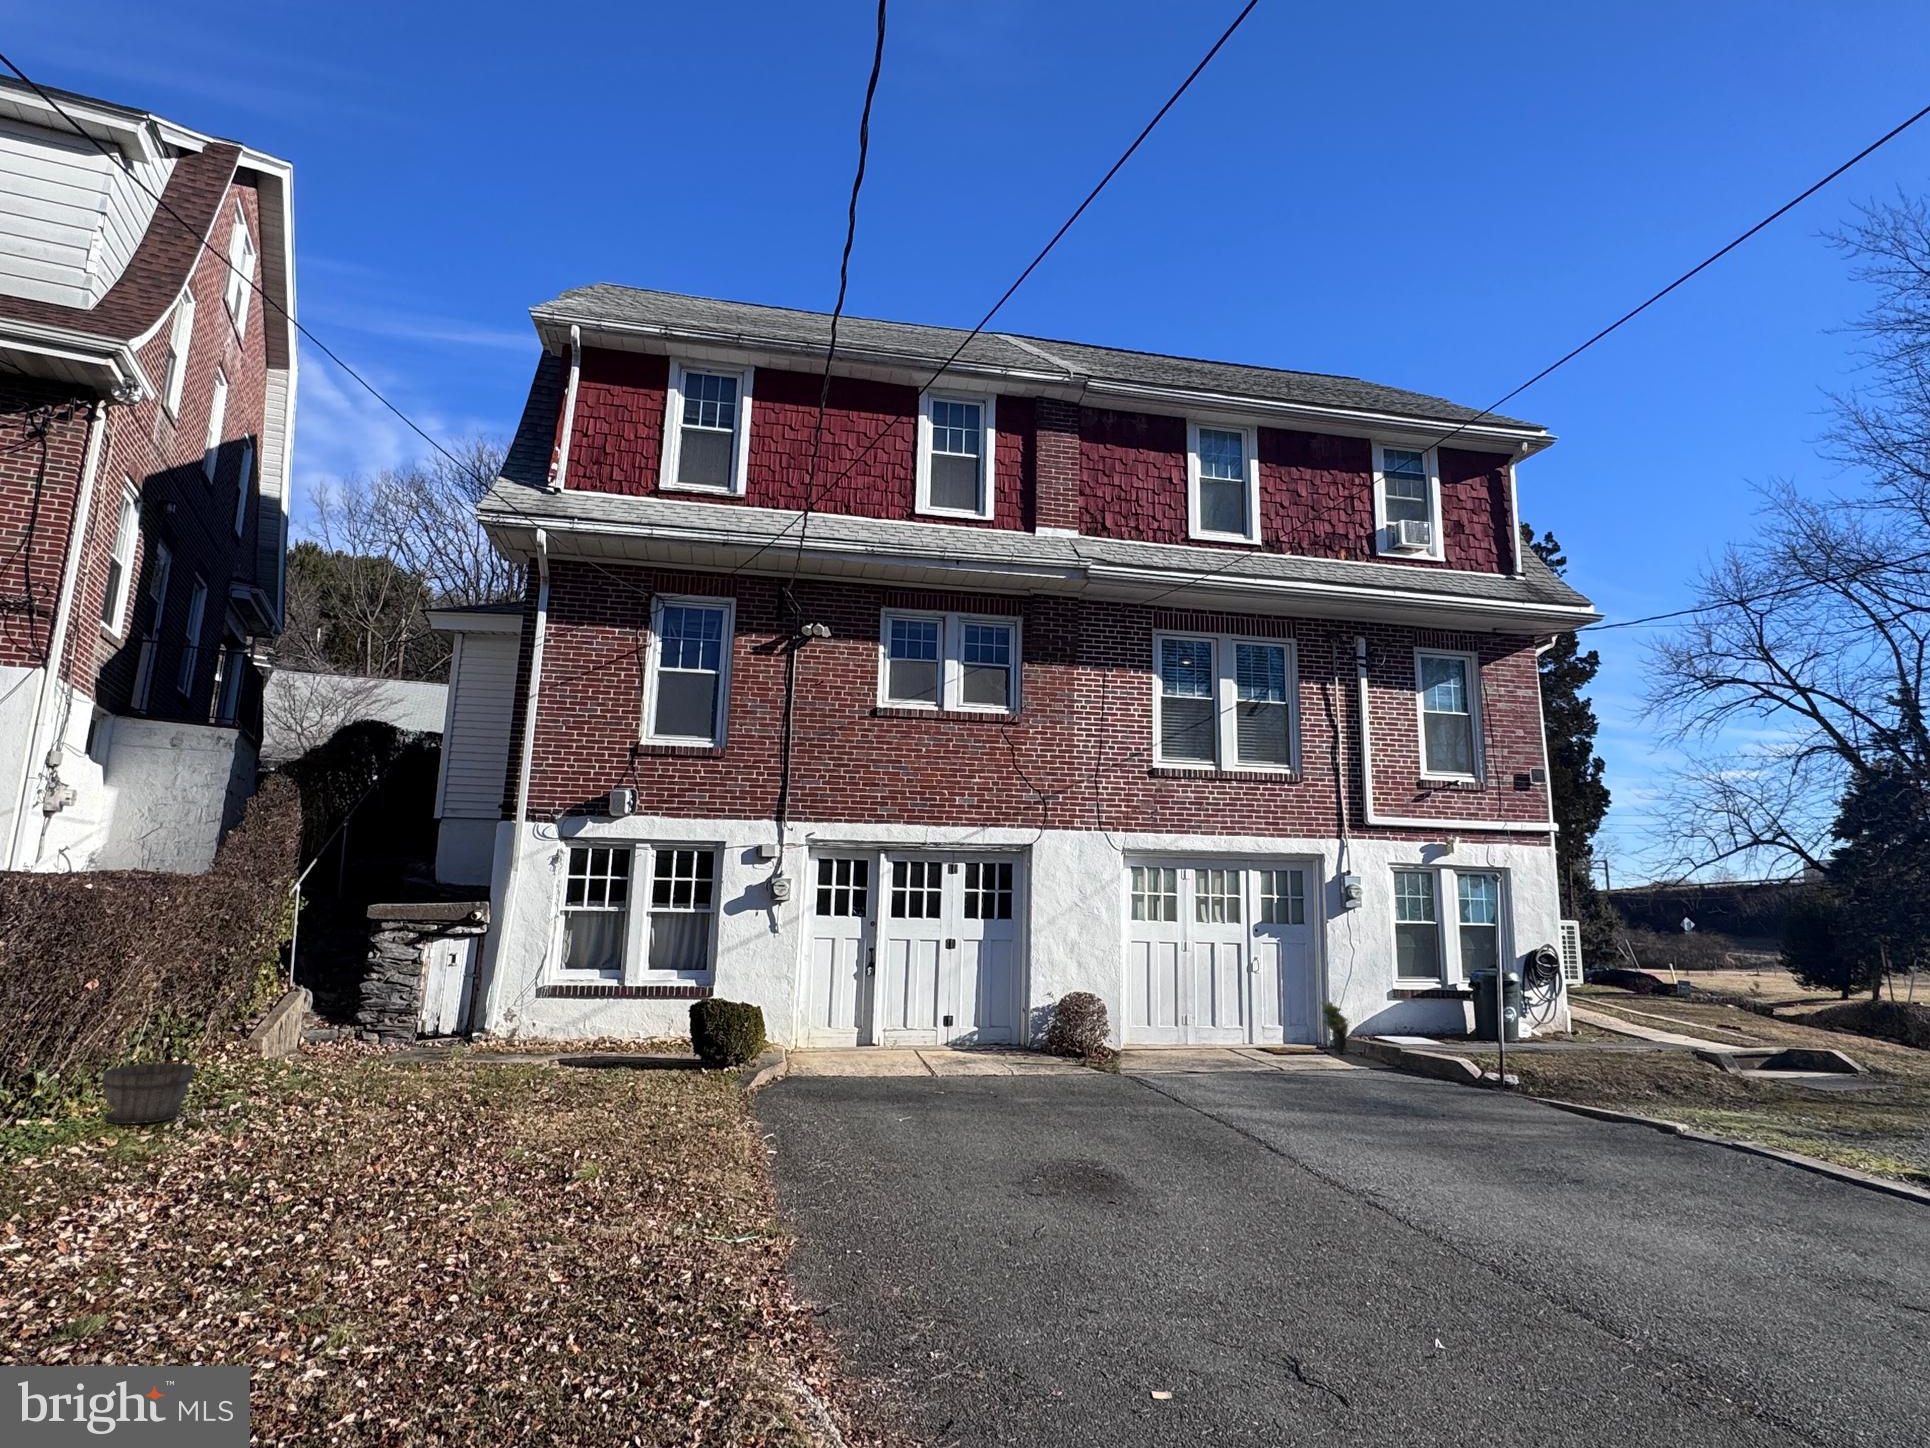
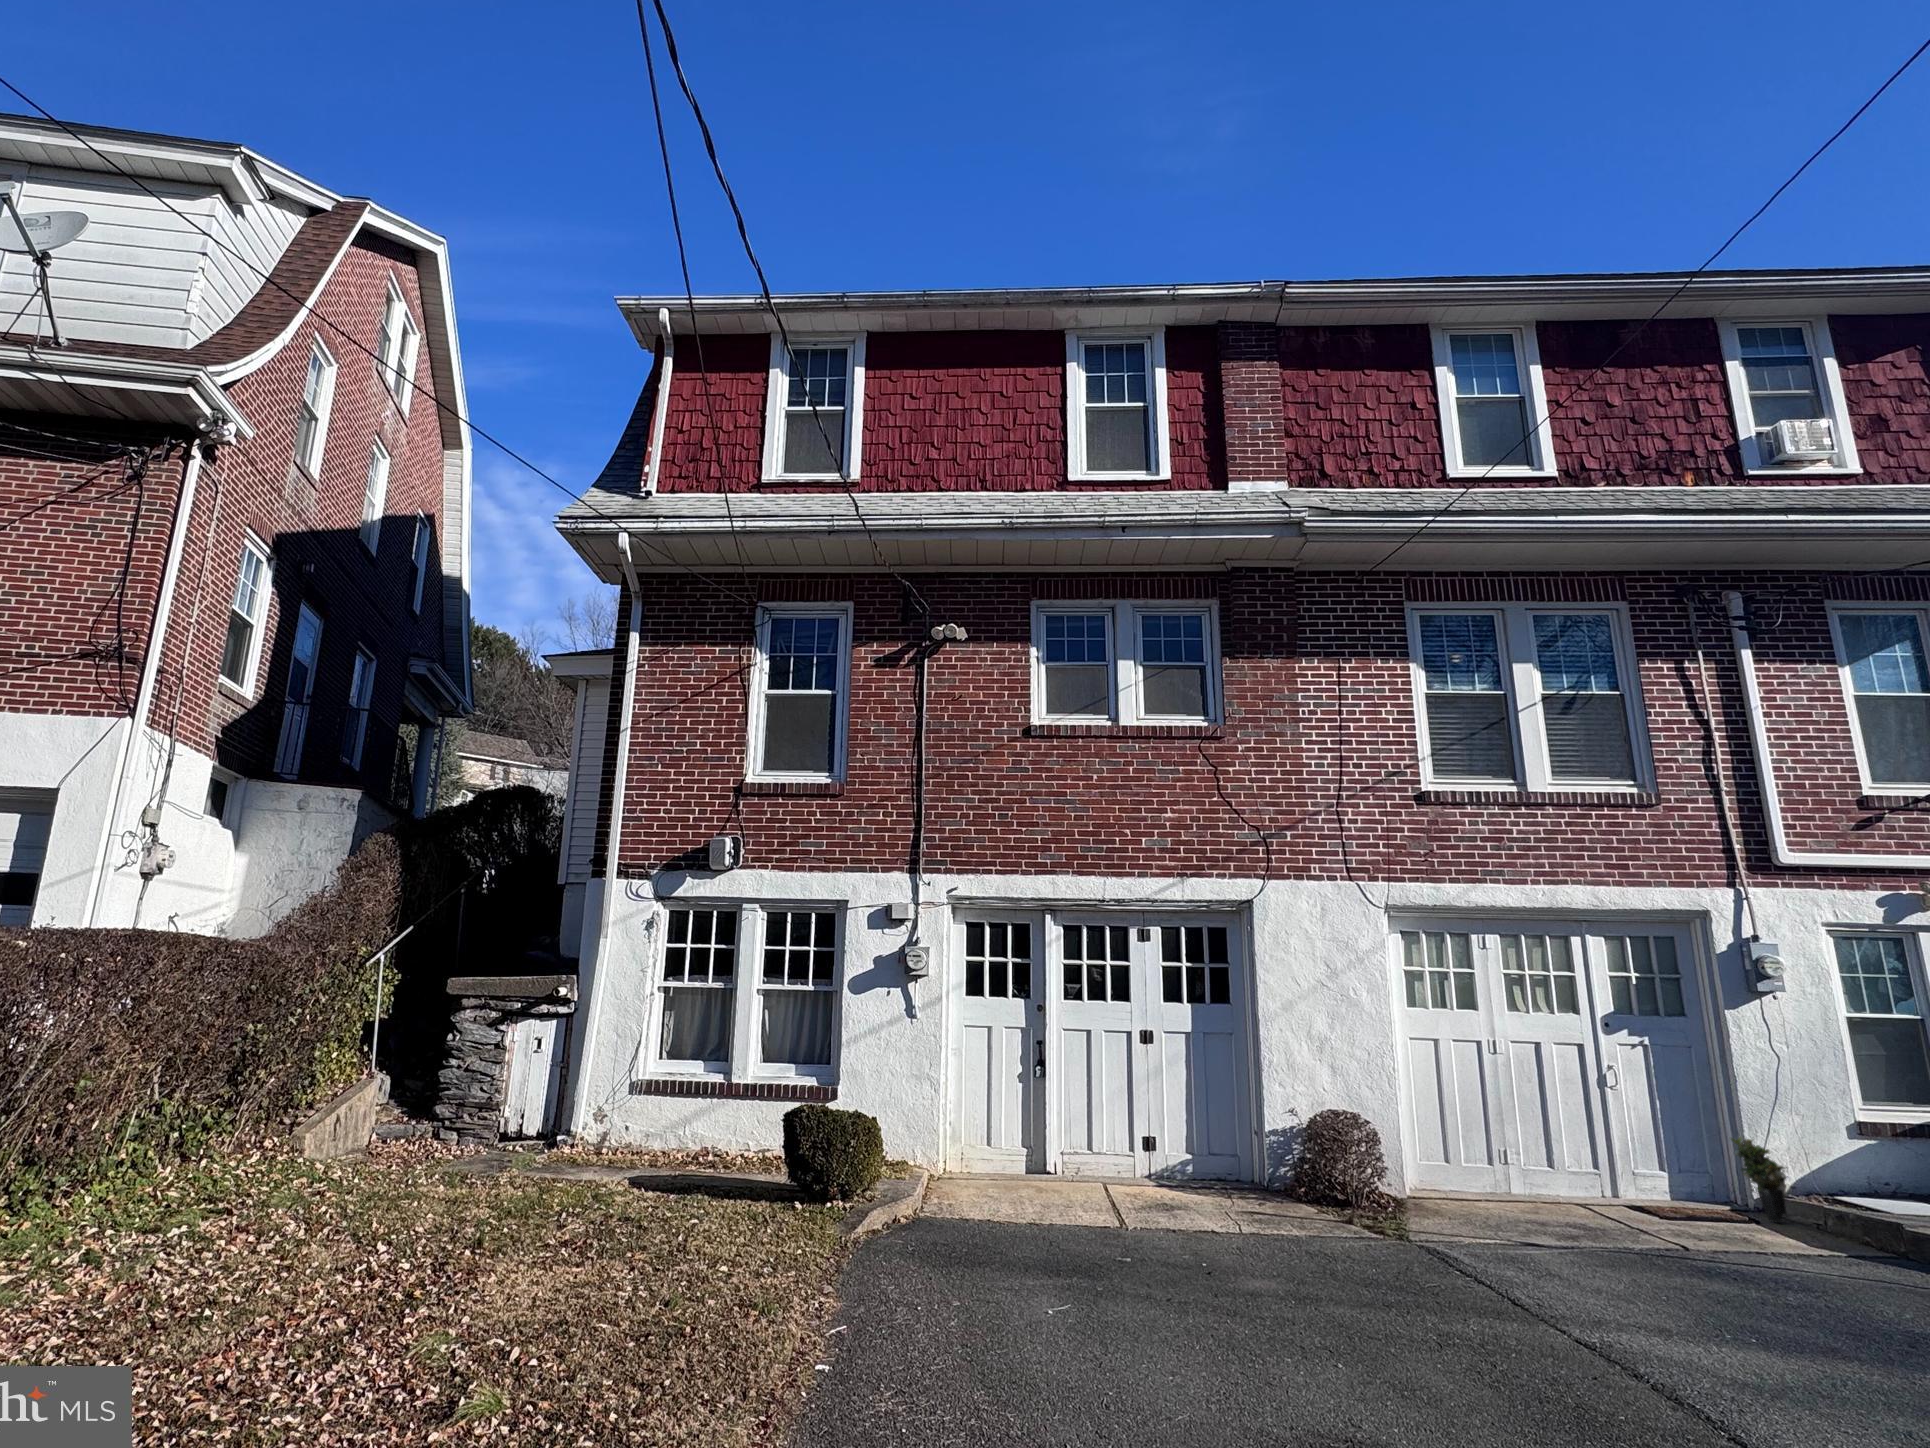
wooden bucket: present [102,1052,195,1124] -> none [68,1125,175,1214]

